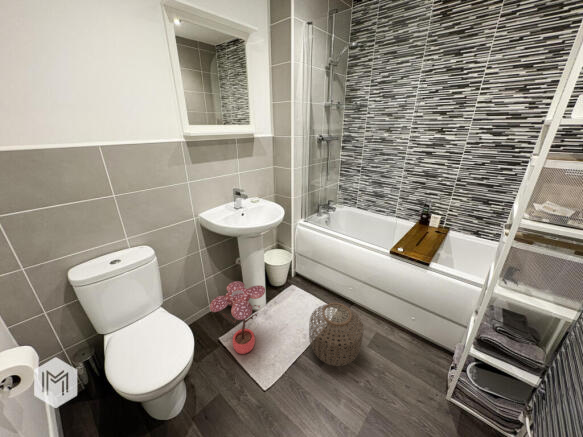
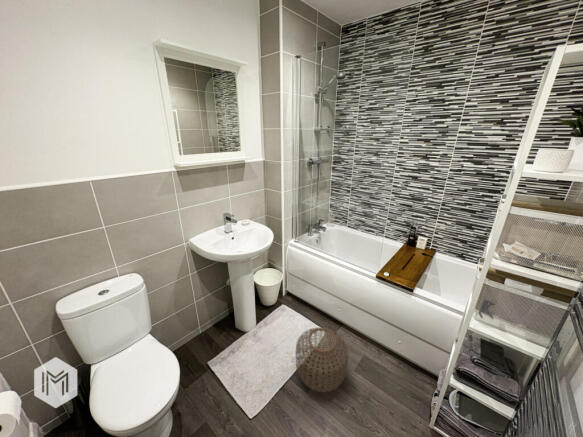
potted plant: present [210,281,265,354] -> none [197,305,253,378]

